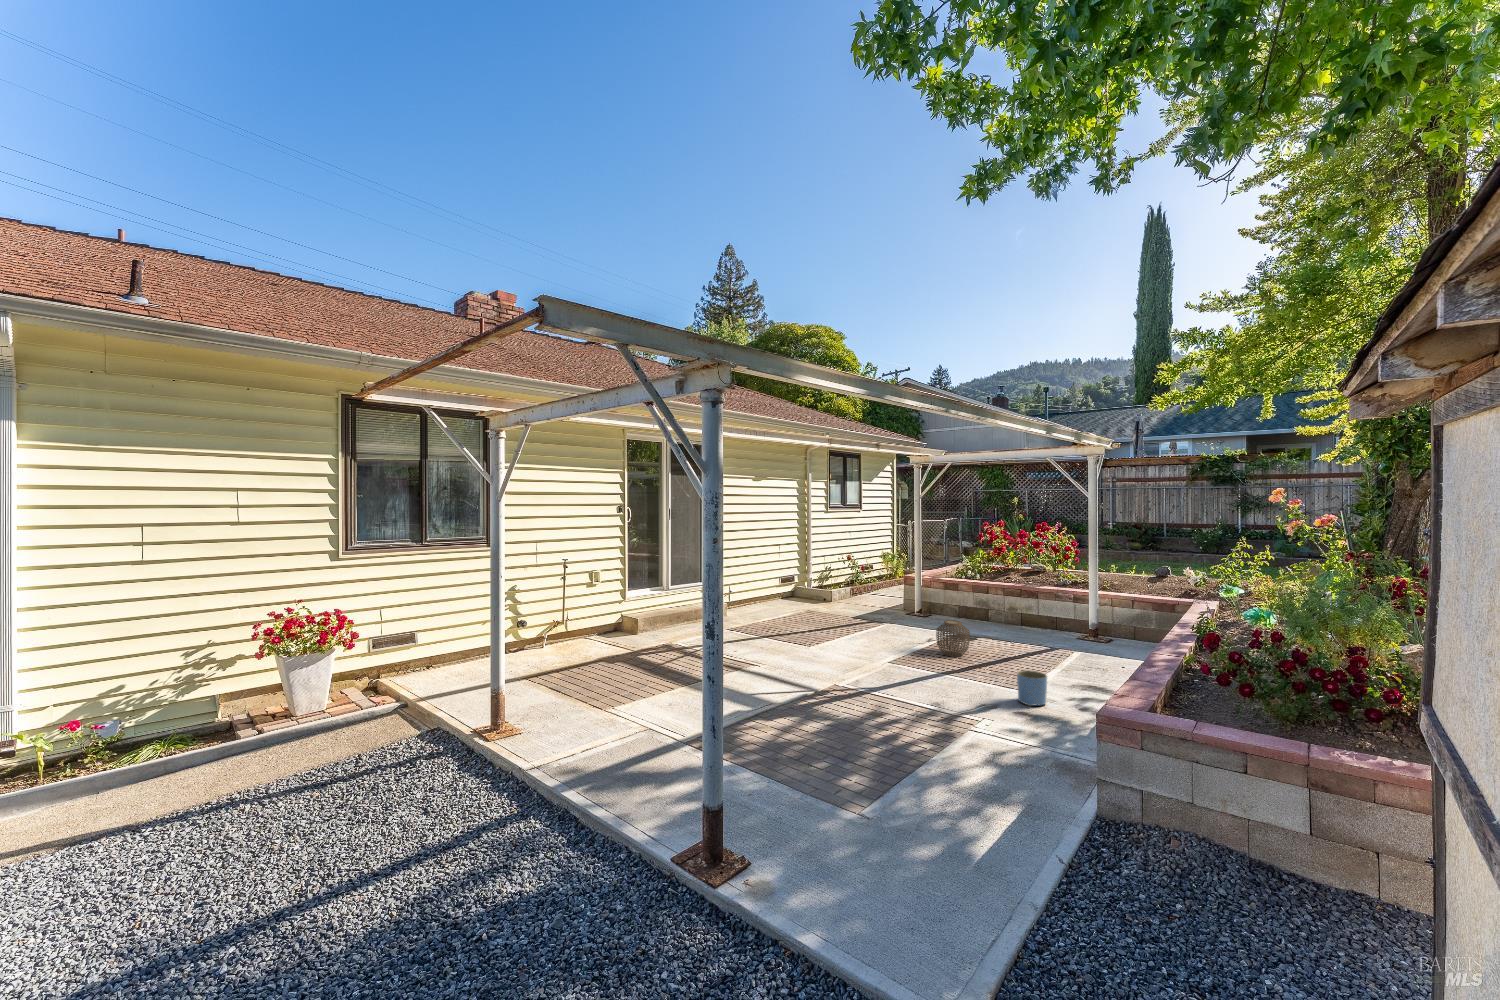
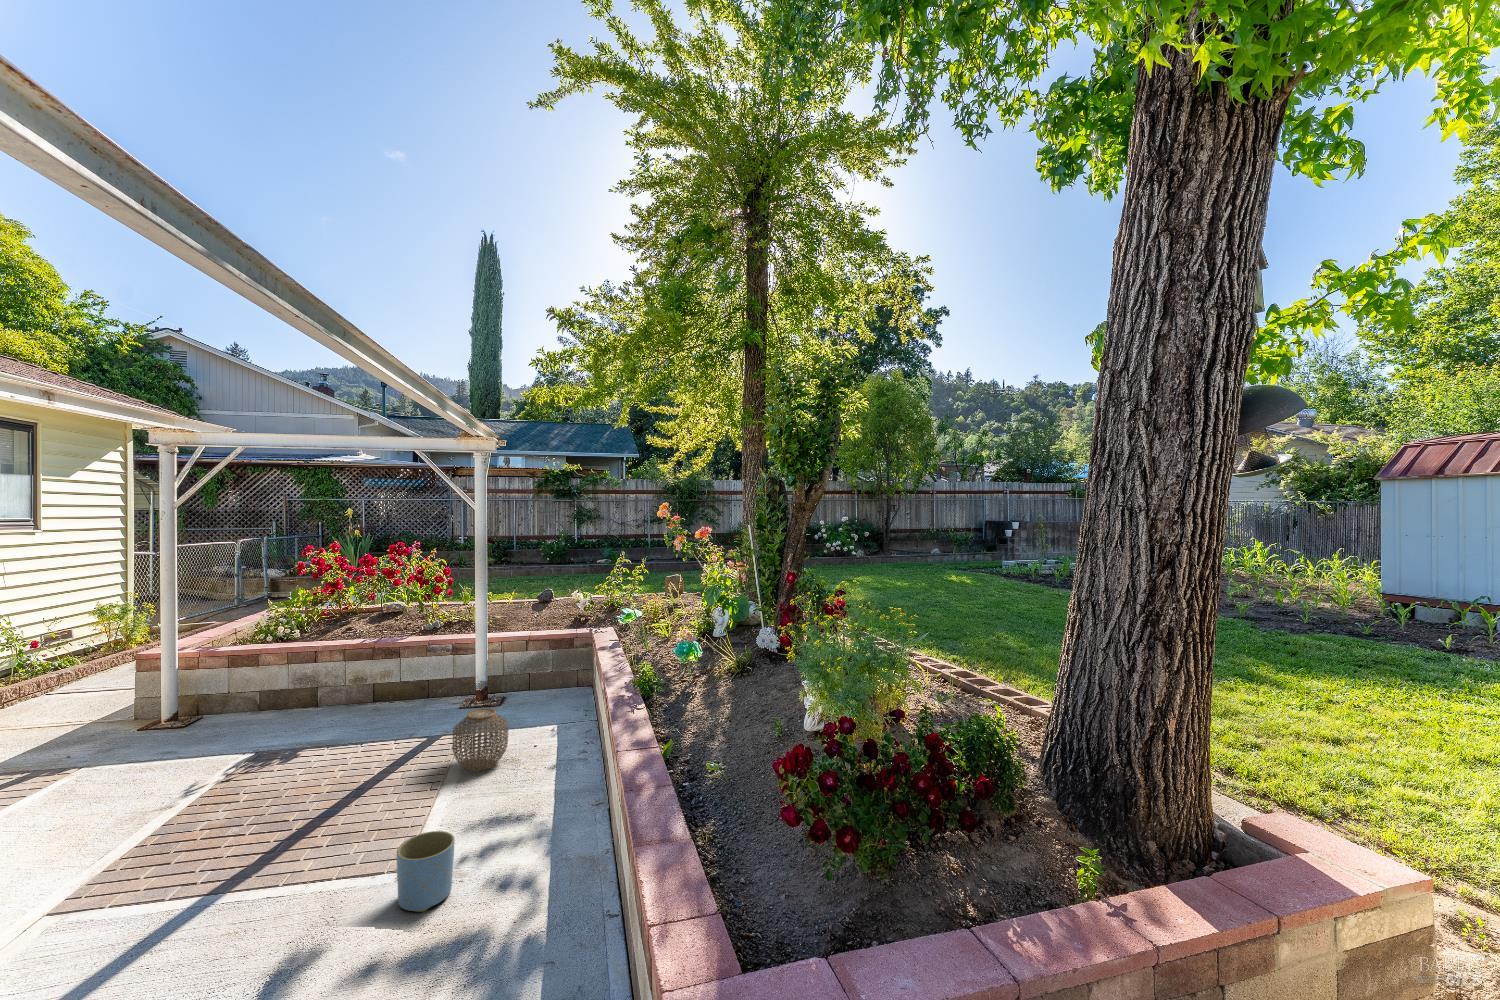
woven basket: present [936,620,970,657] -> present [453,709,508,771]

